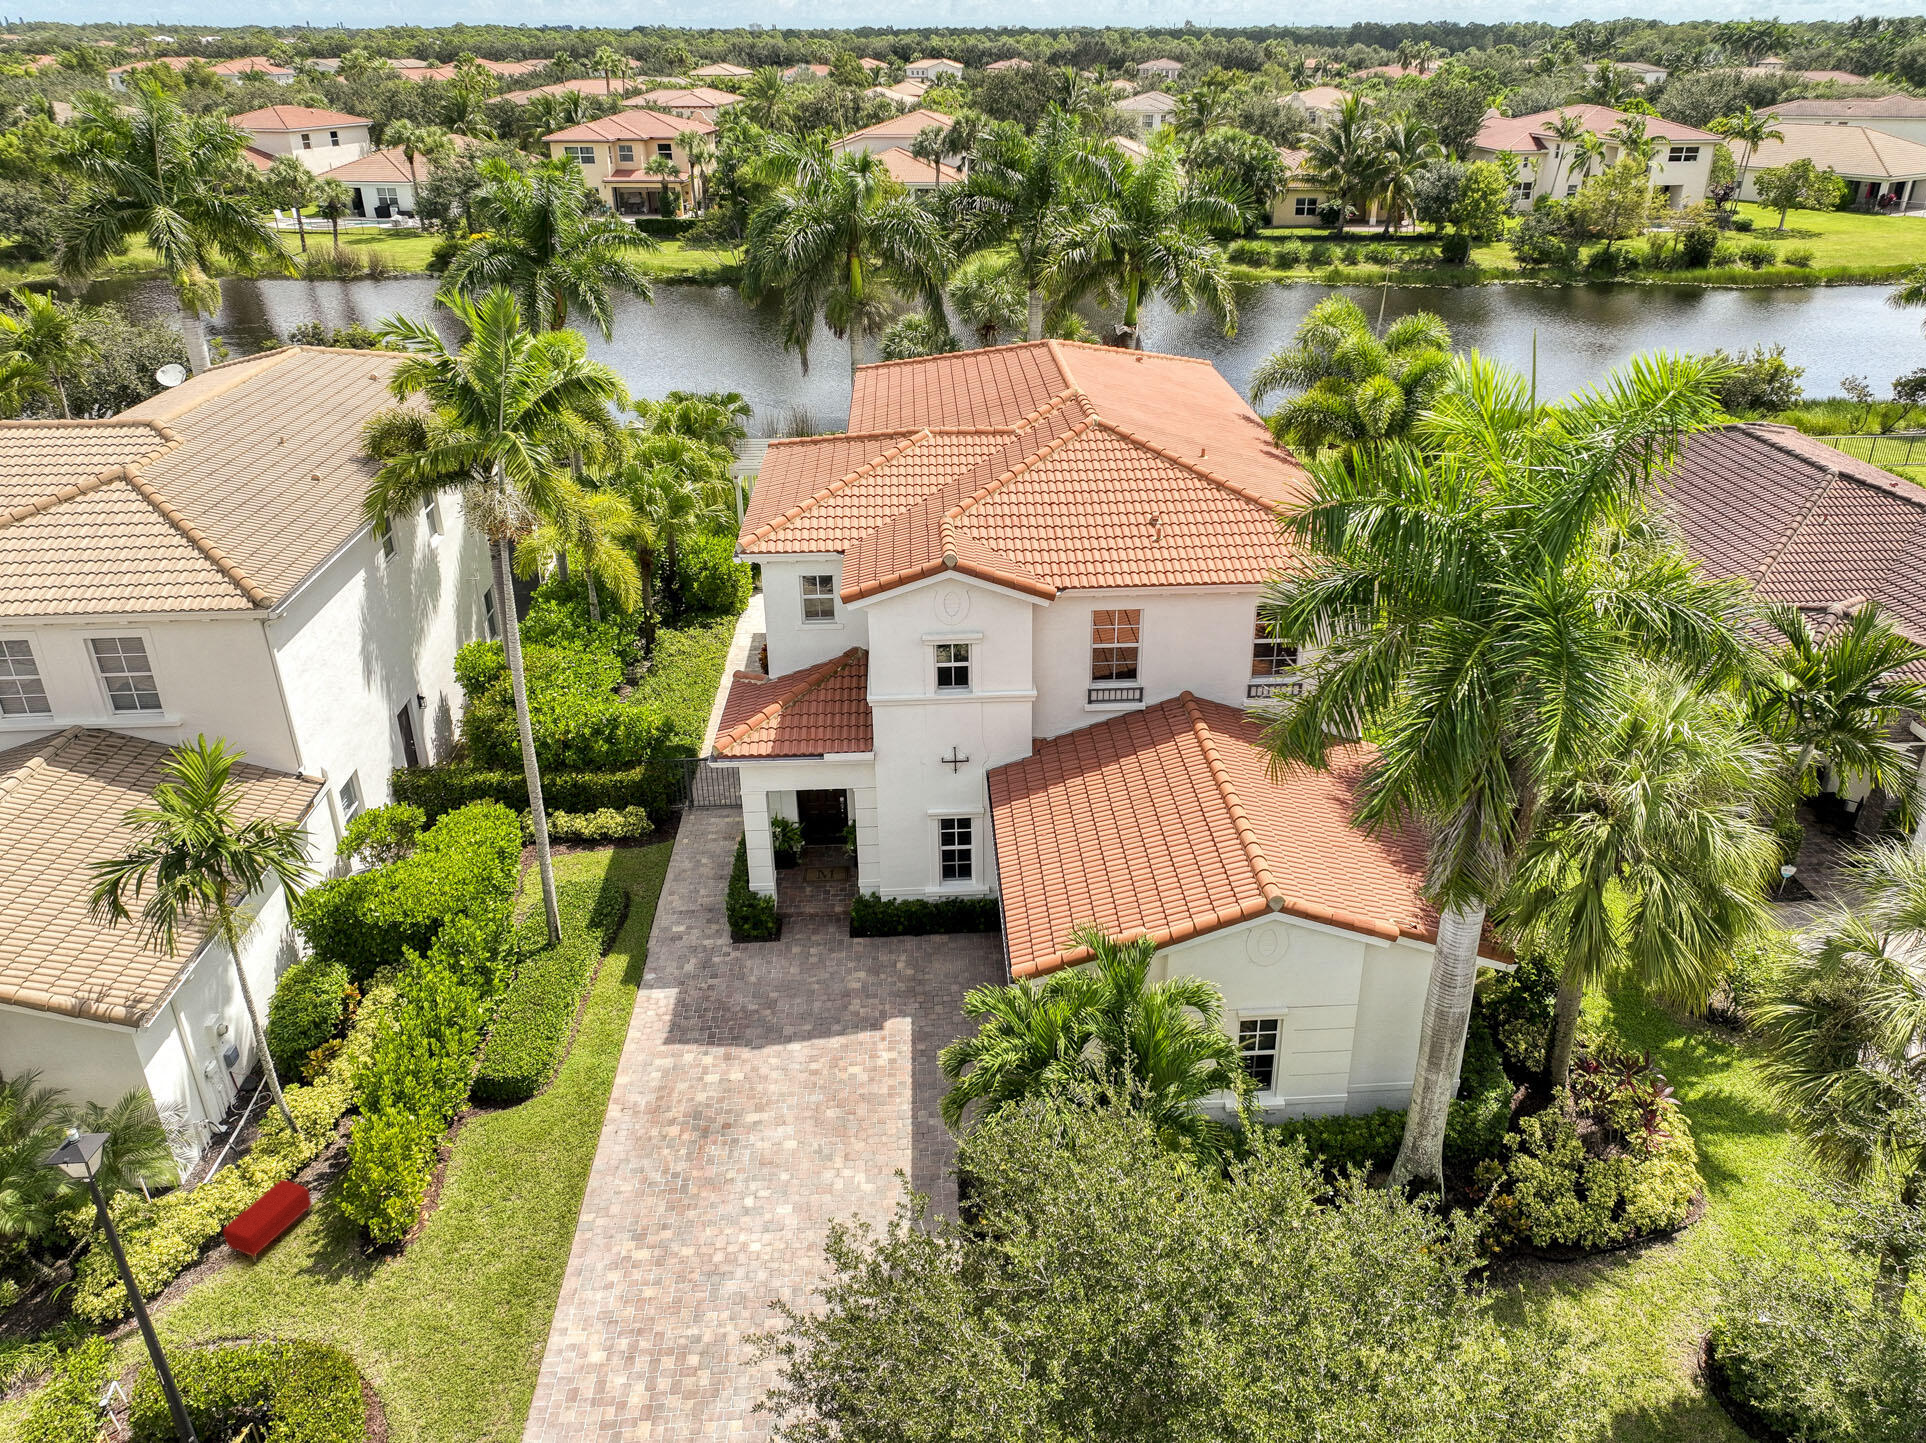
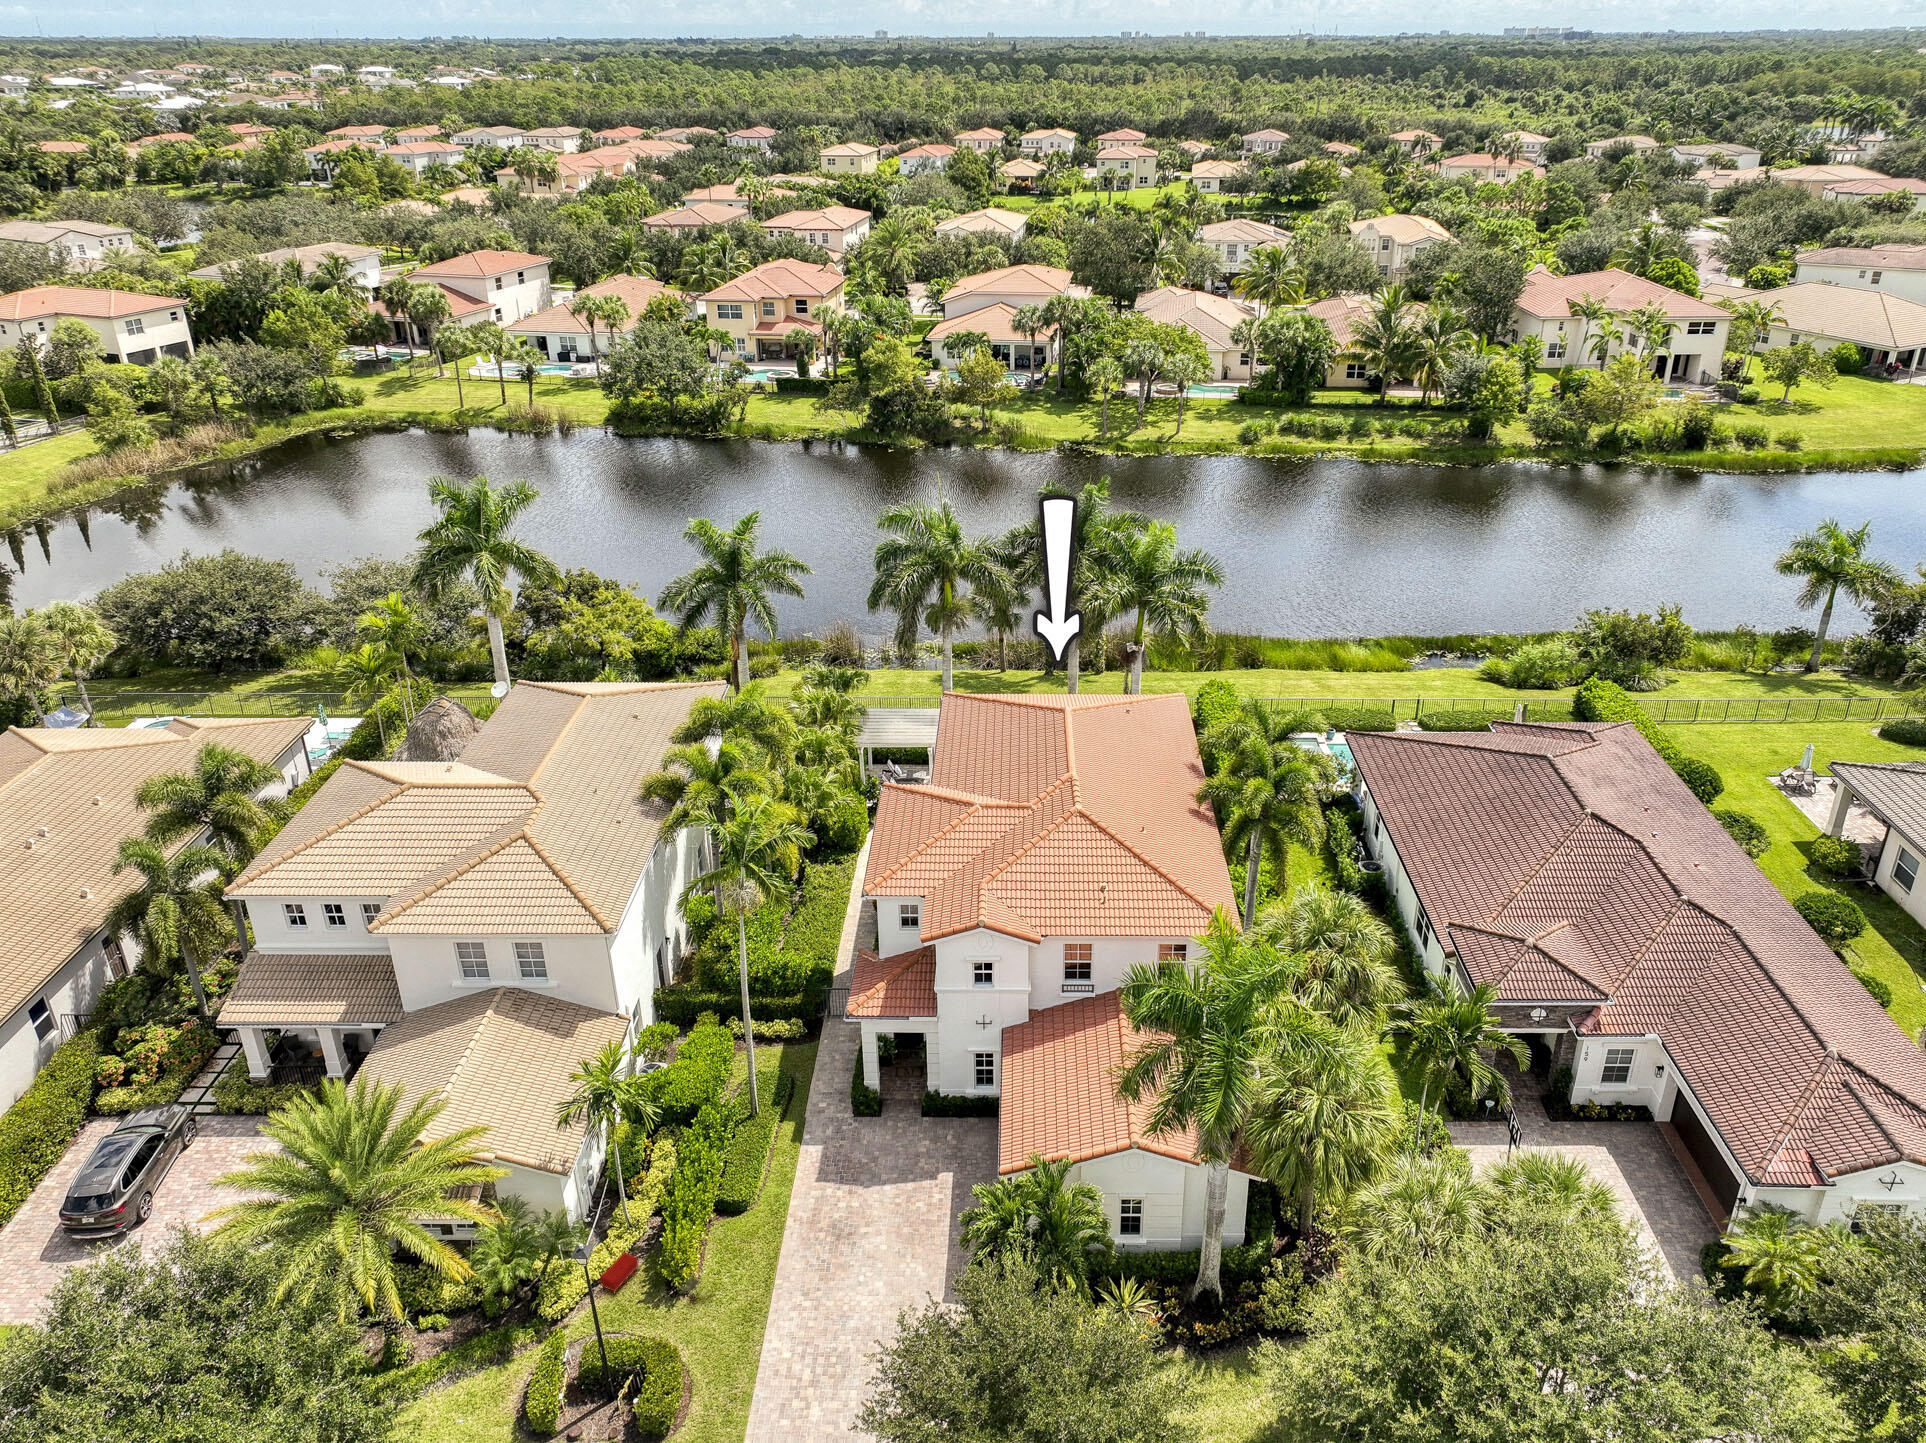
potted tree: none [381,1208,431,1264] -> present [680,1274,701,1301]

